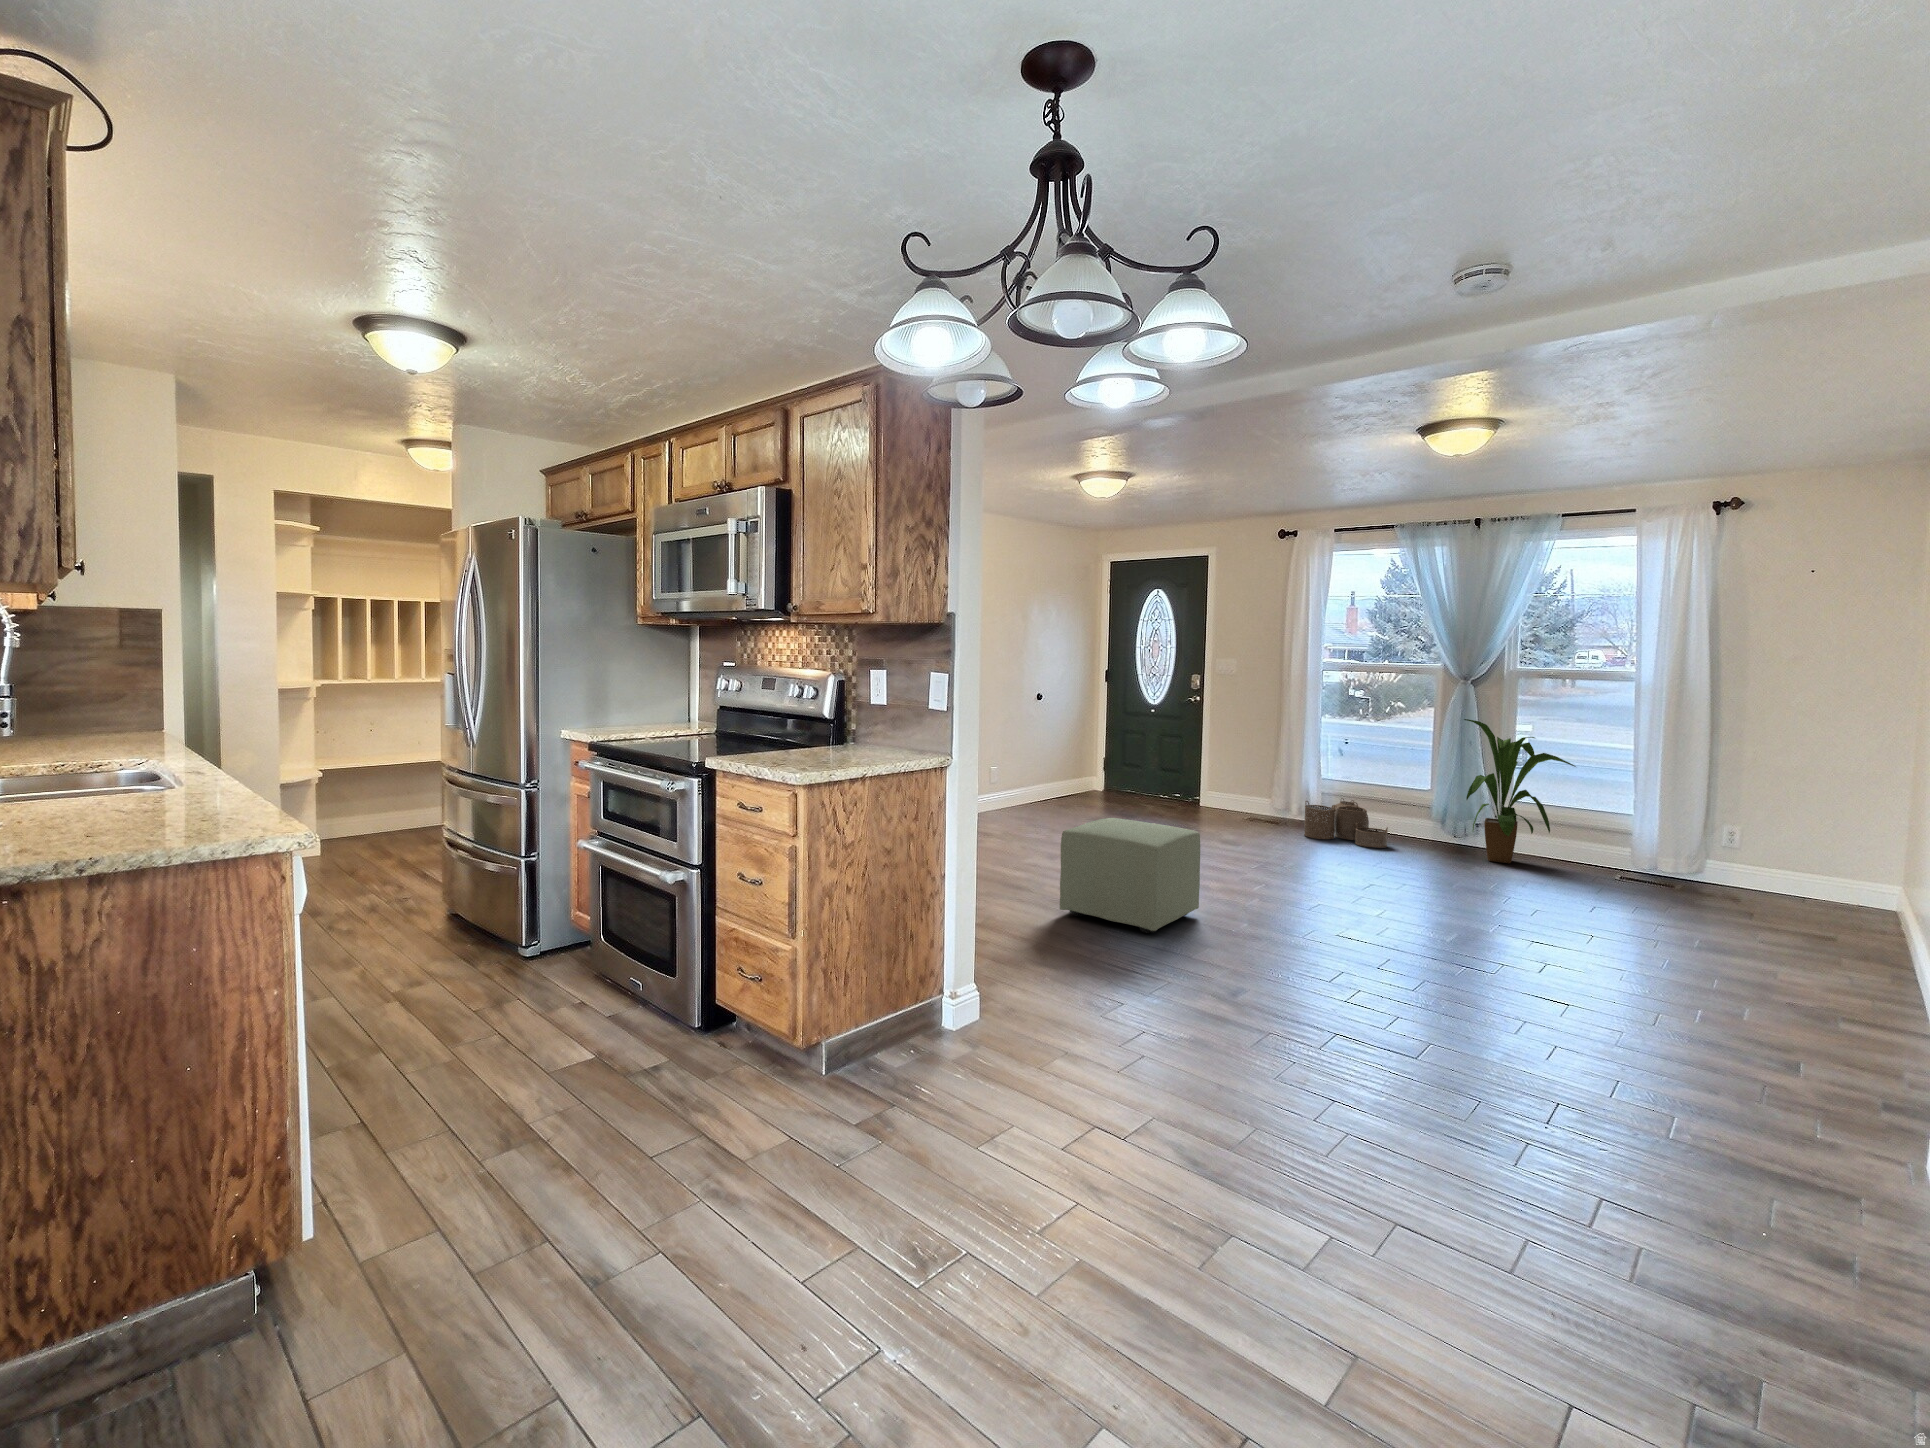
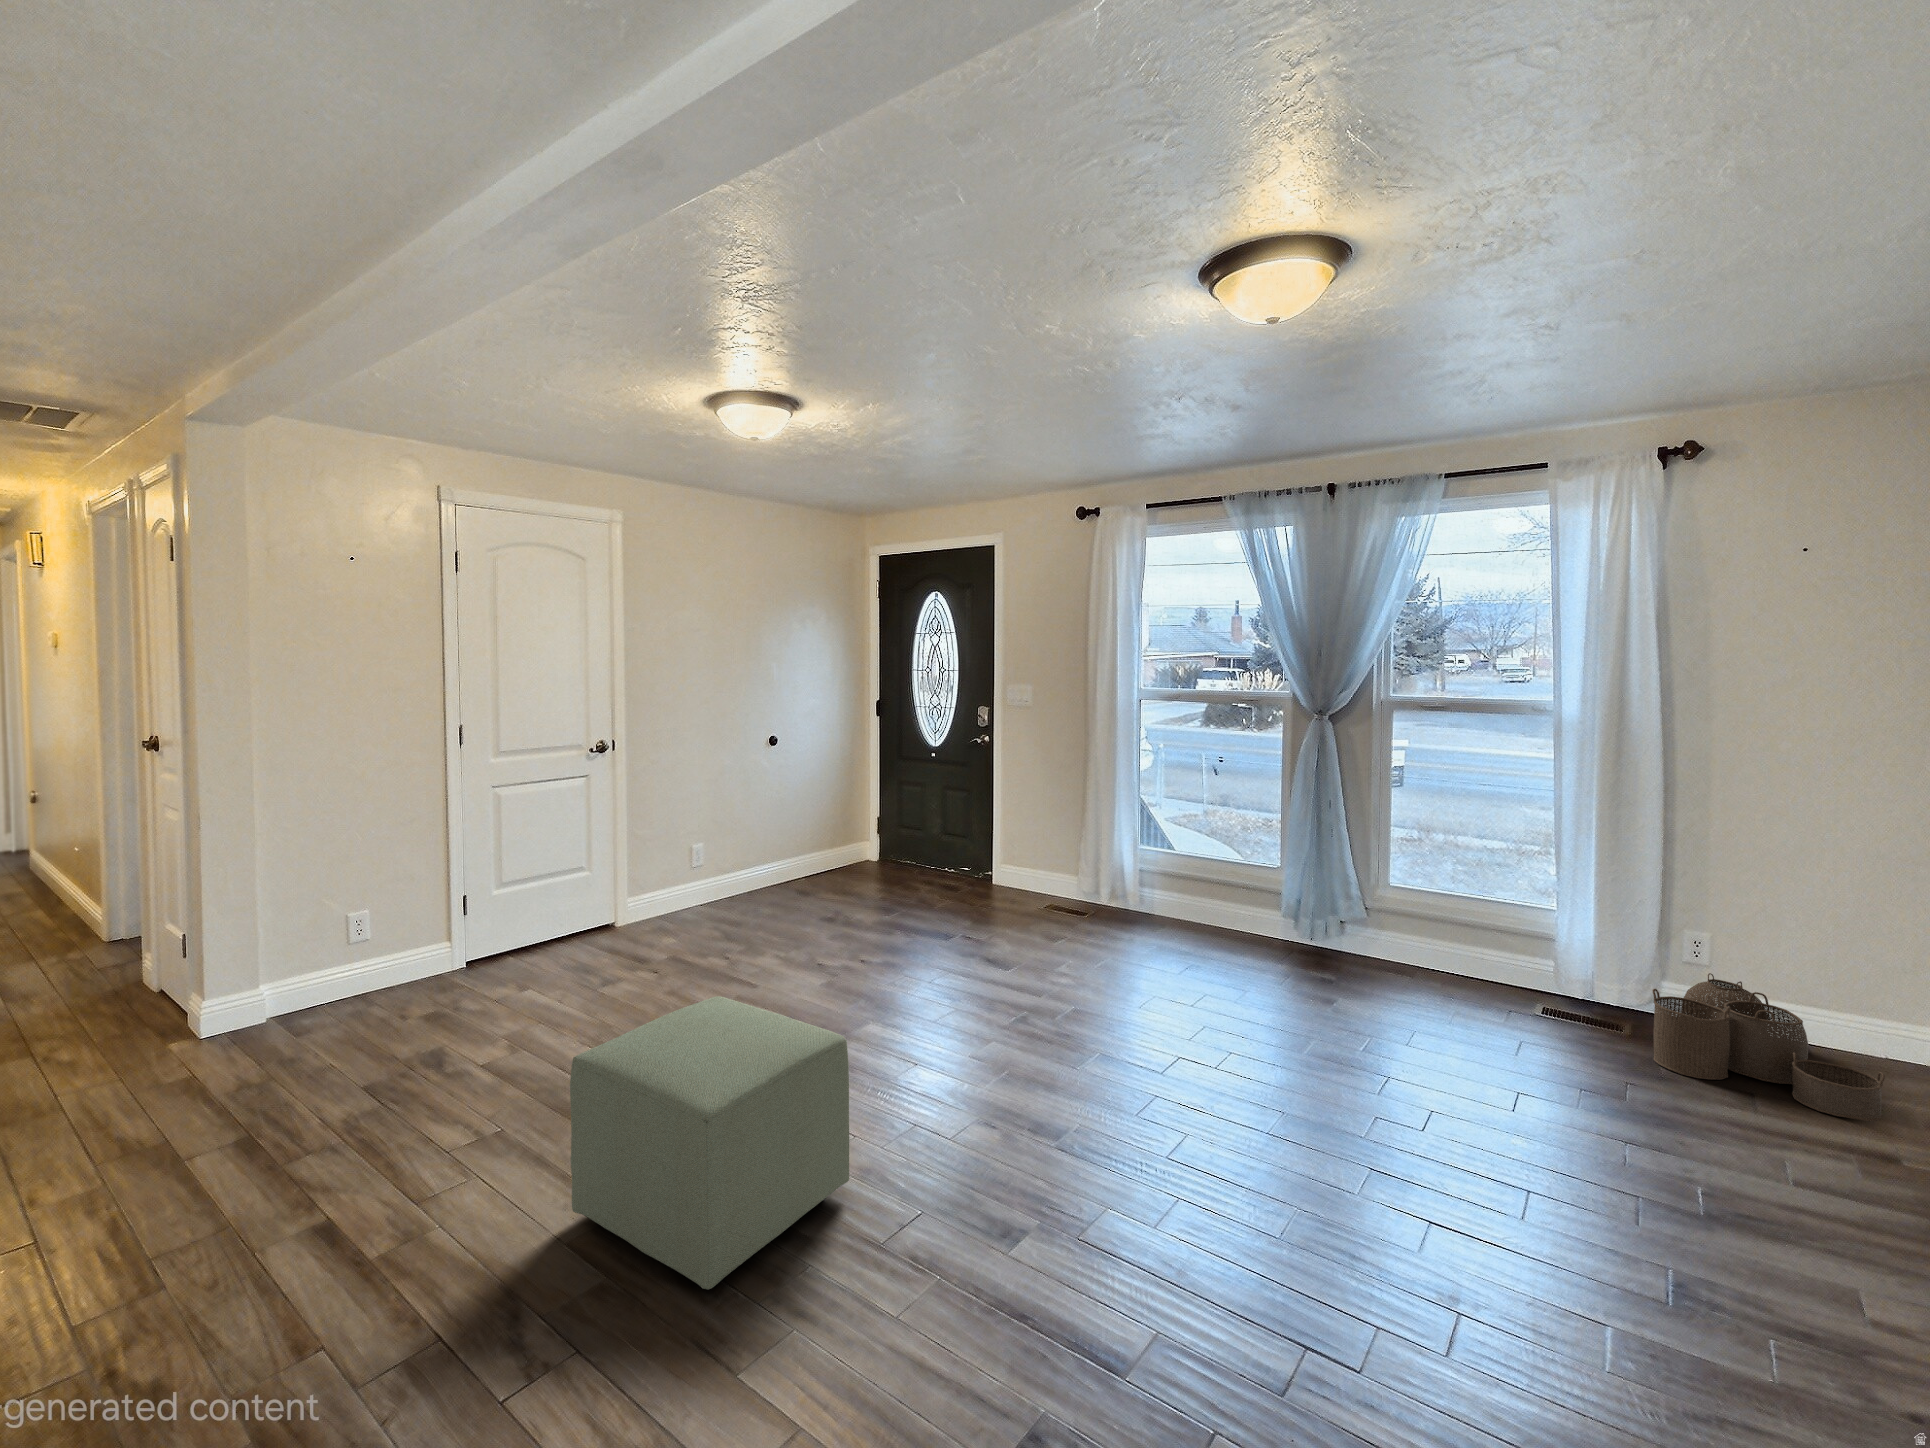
house plant: present [1464,719,1576,863] -> none [1318,773,1476,985]
woven basket: present [1304,798,1388,848] -> present [1653,973,1885,1121]

